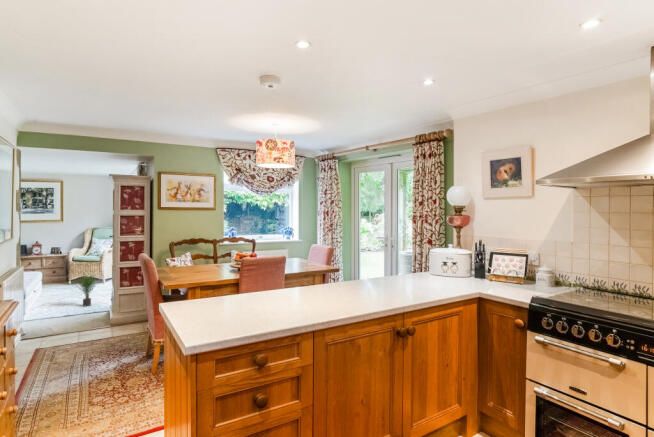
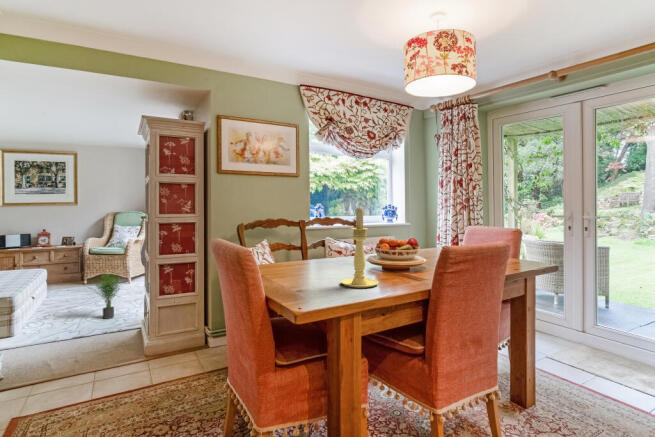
candle holder: none [200,238,219,277] -> present [341,207,378,288]

